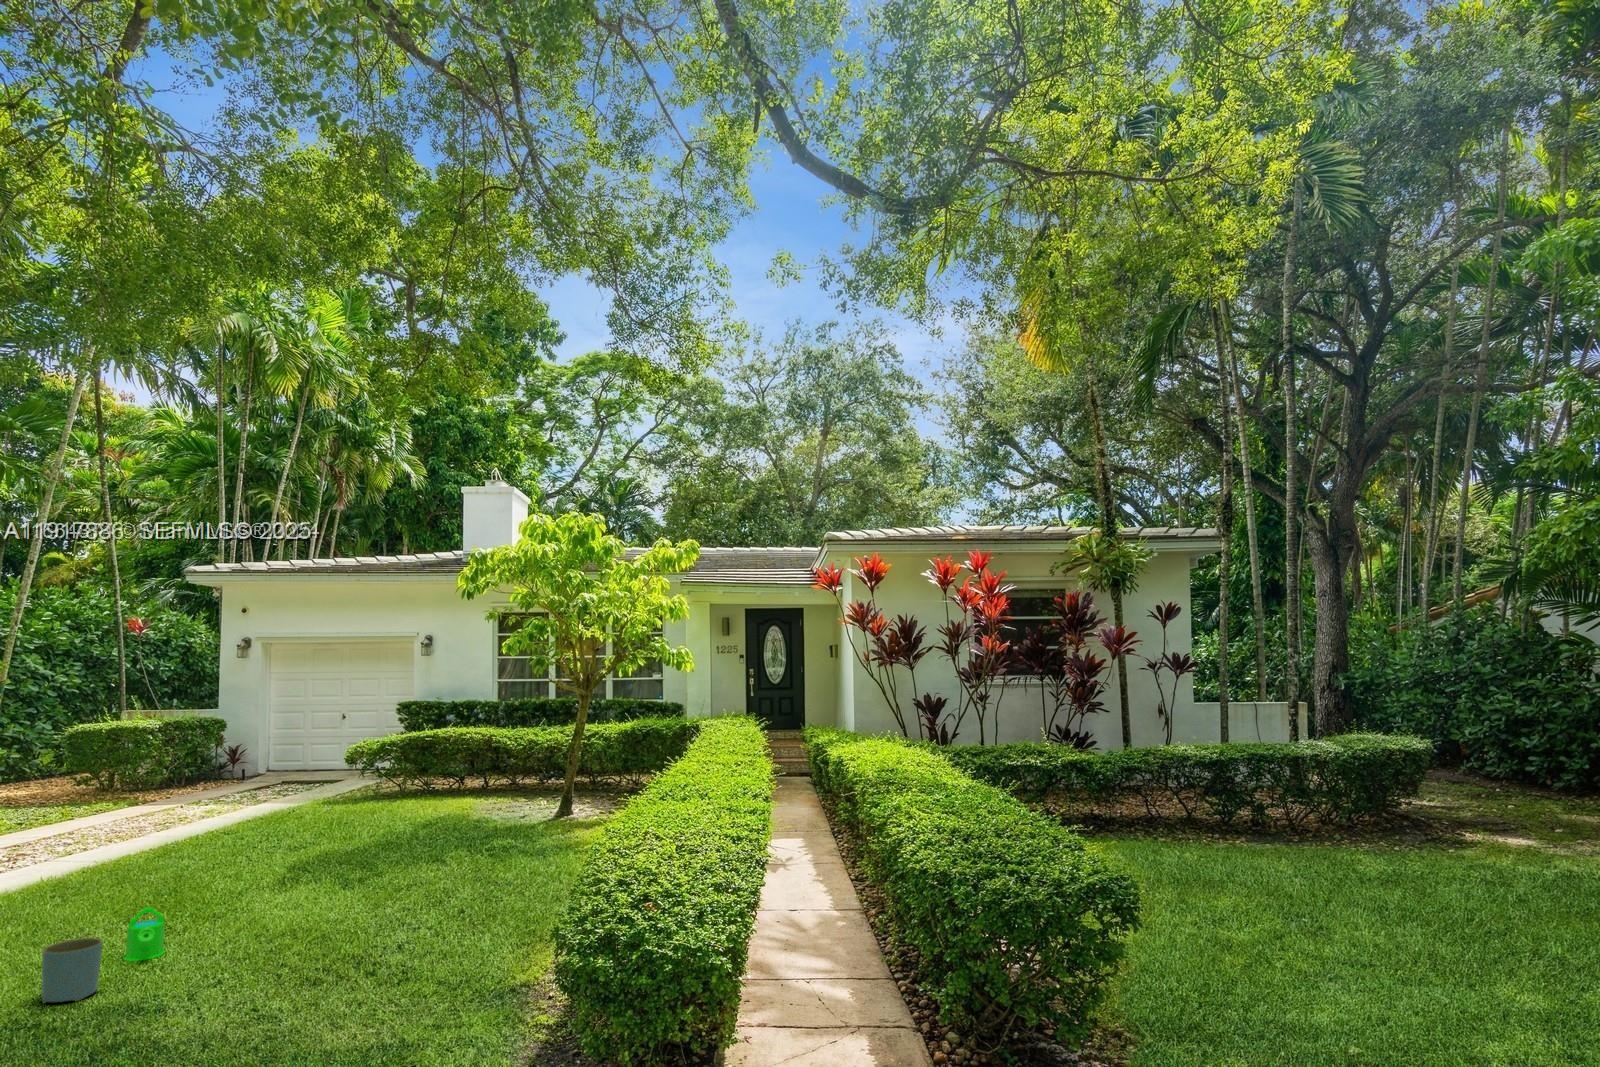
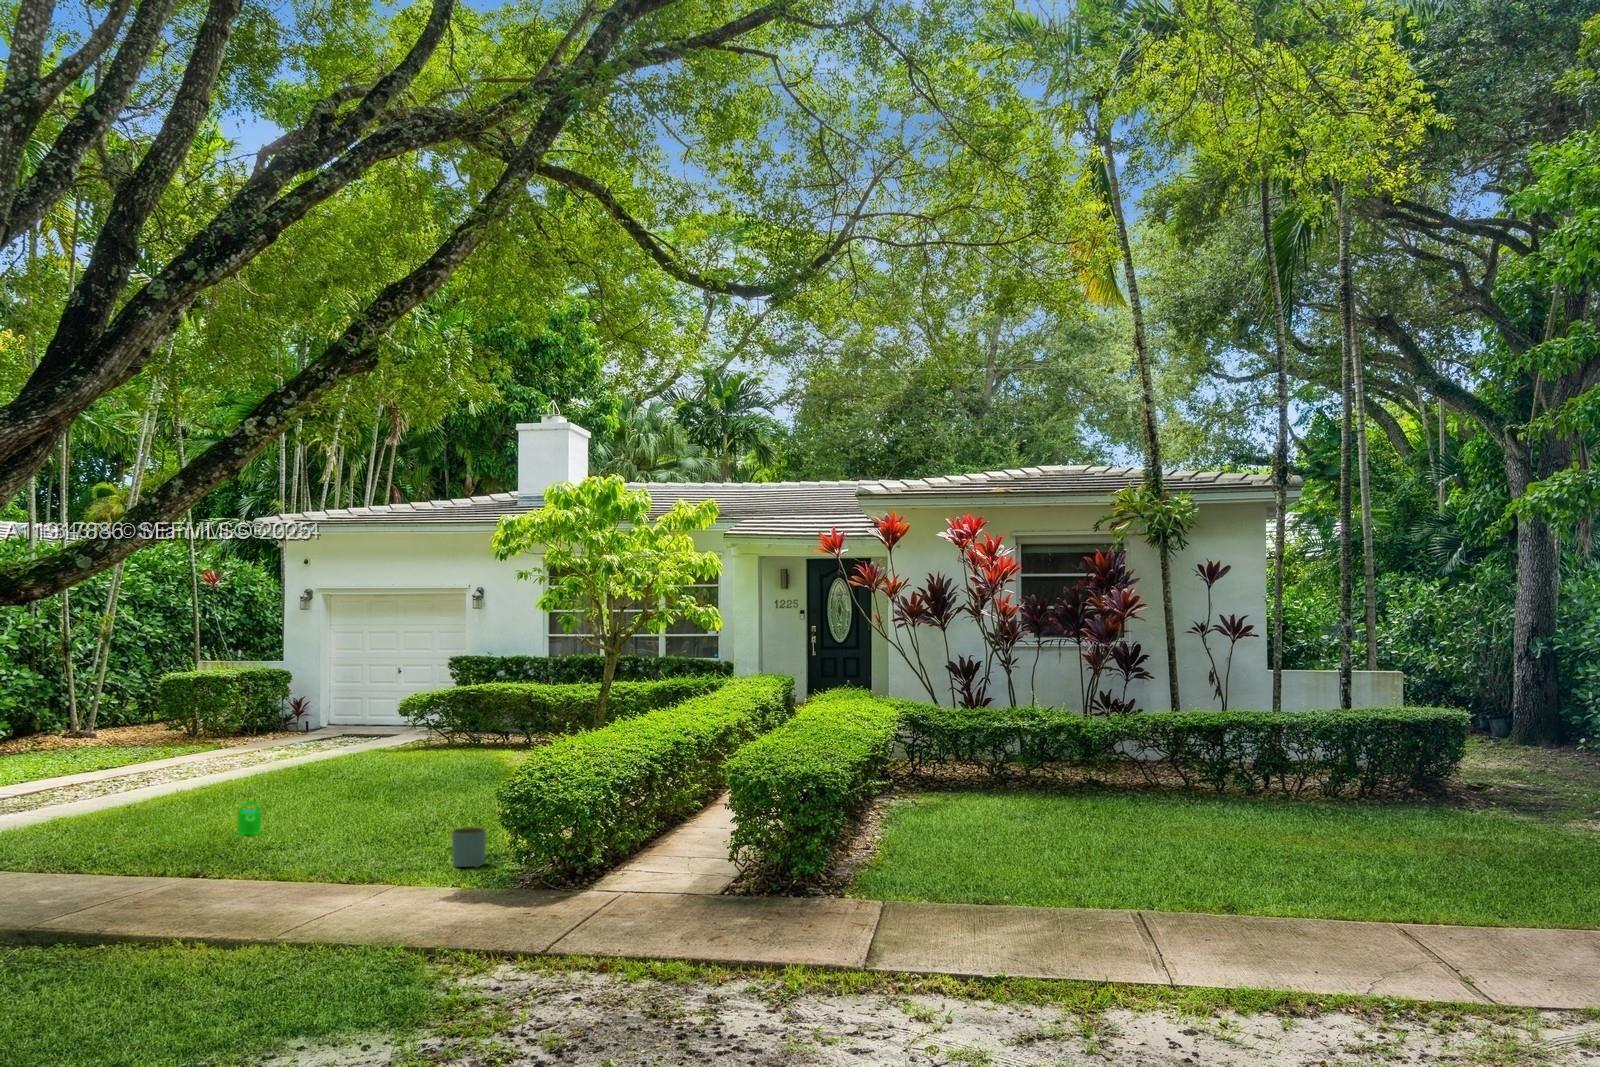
planter: present [42,938,103,1003] -> present [452,827,486,867]

